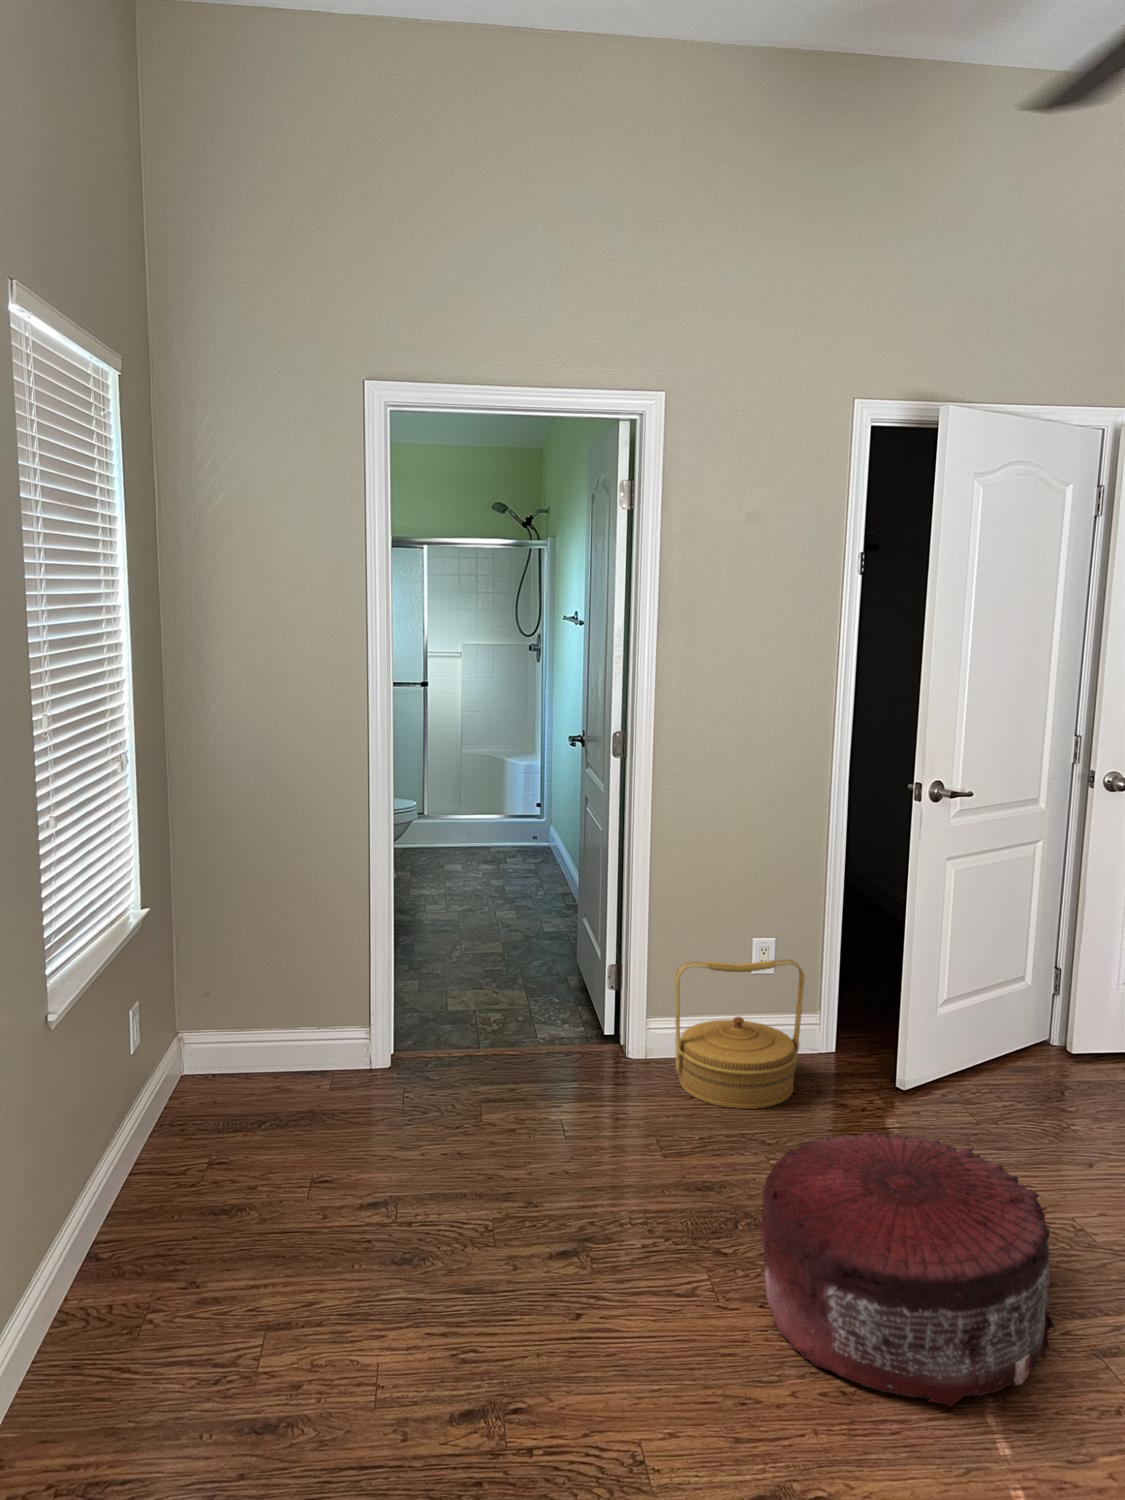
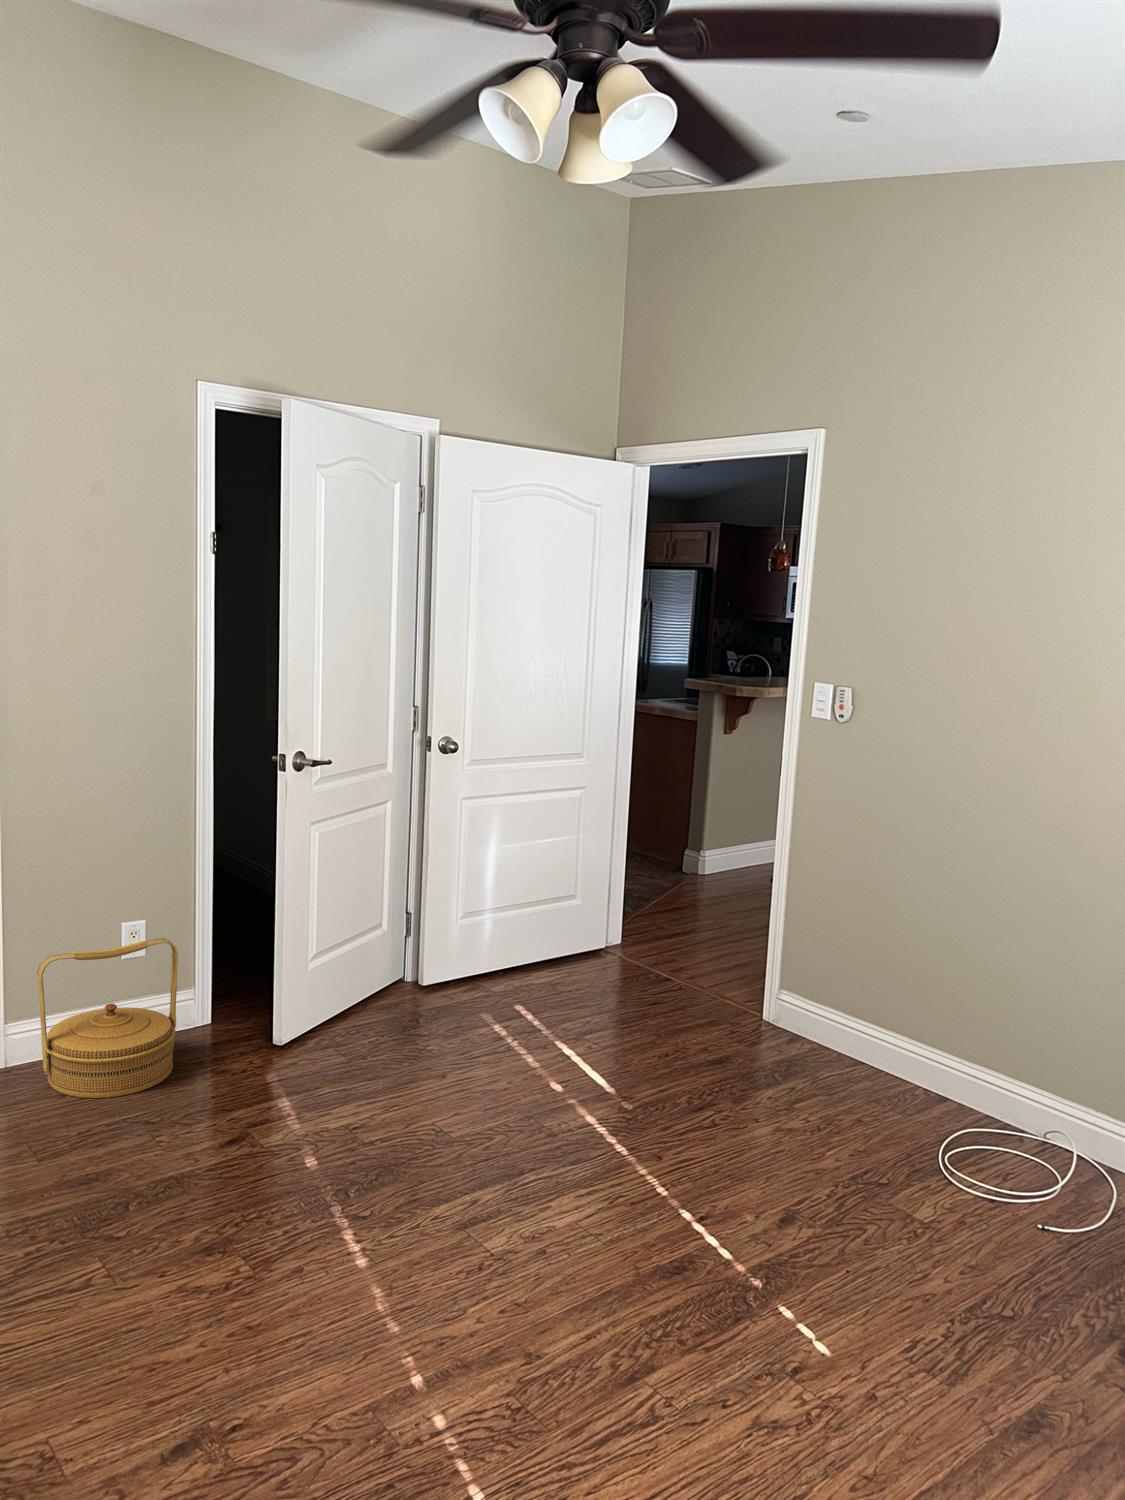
pouf: present [758,1131,1055,1406] -> none [152,1078,428,1316]

